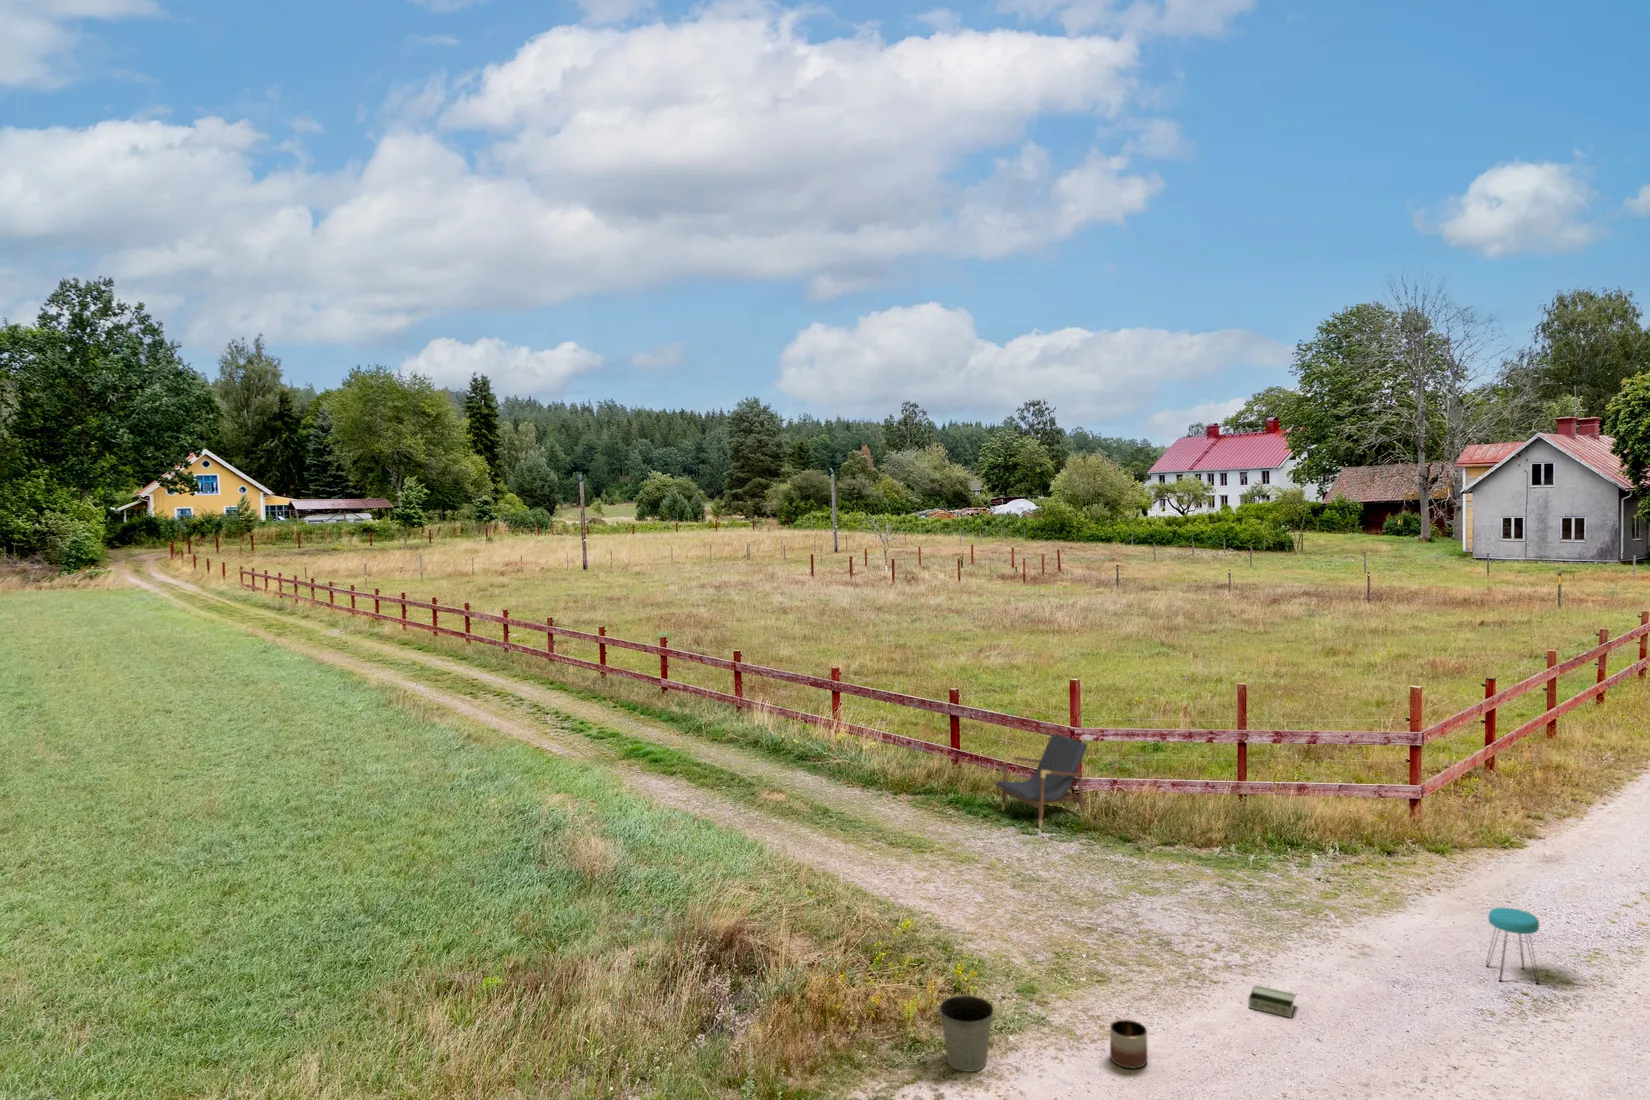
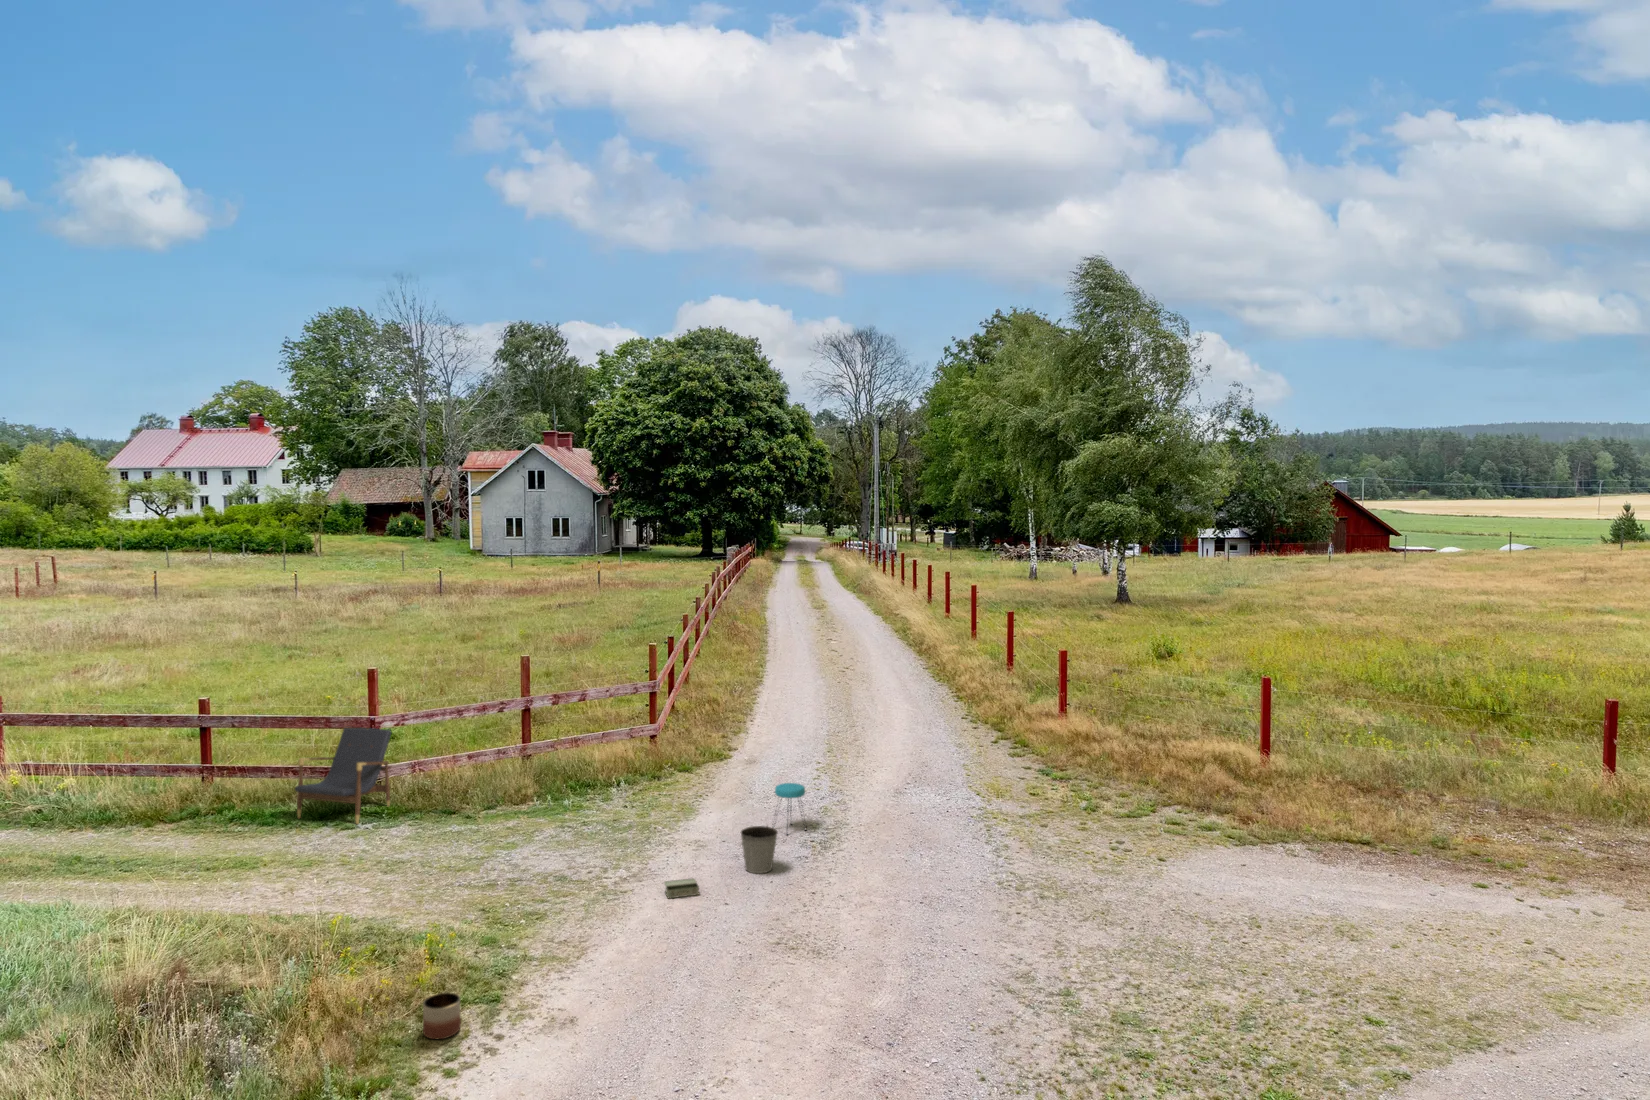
bucket: present [939,996,994,1072] -> present [741,826,778,874]
planter: present [1110,1020,1148,1068] -> present [423,992,461,1039]

